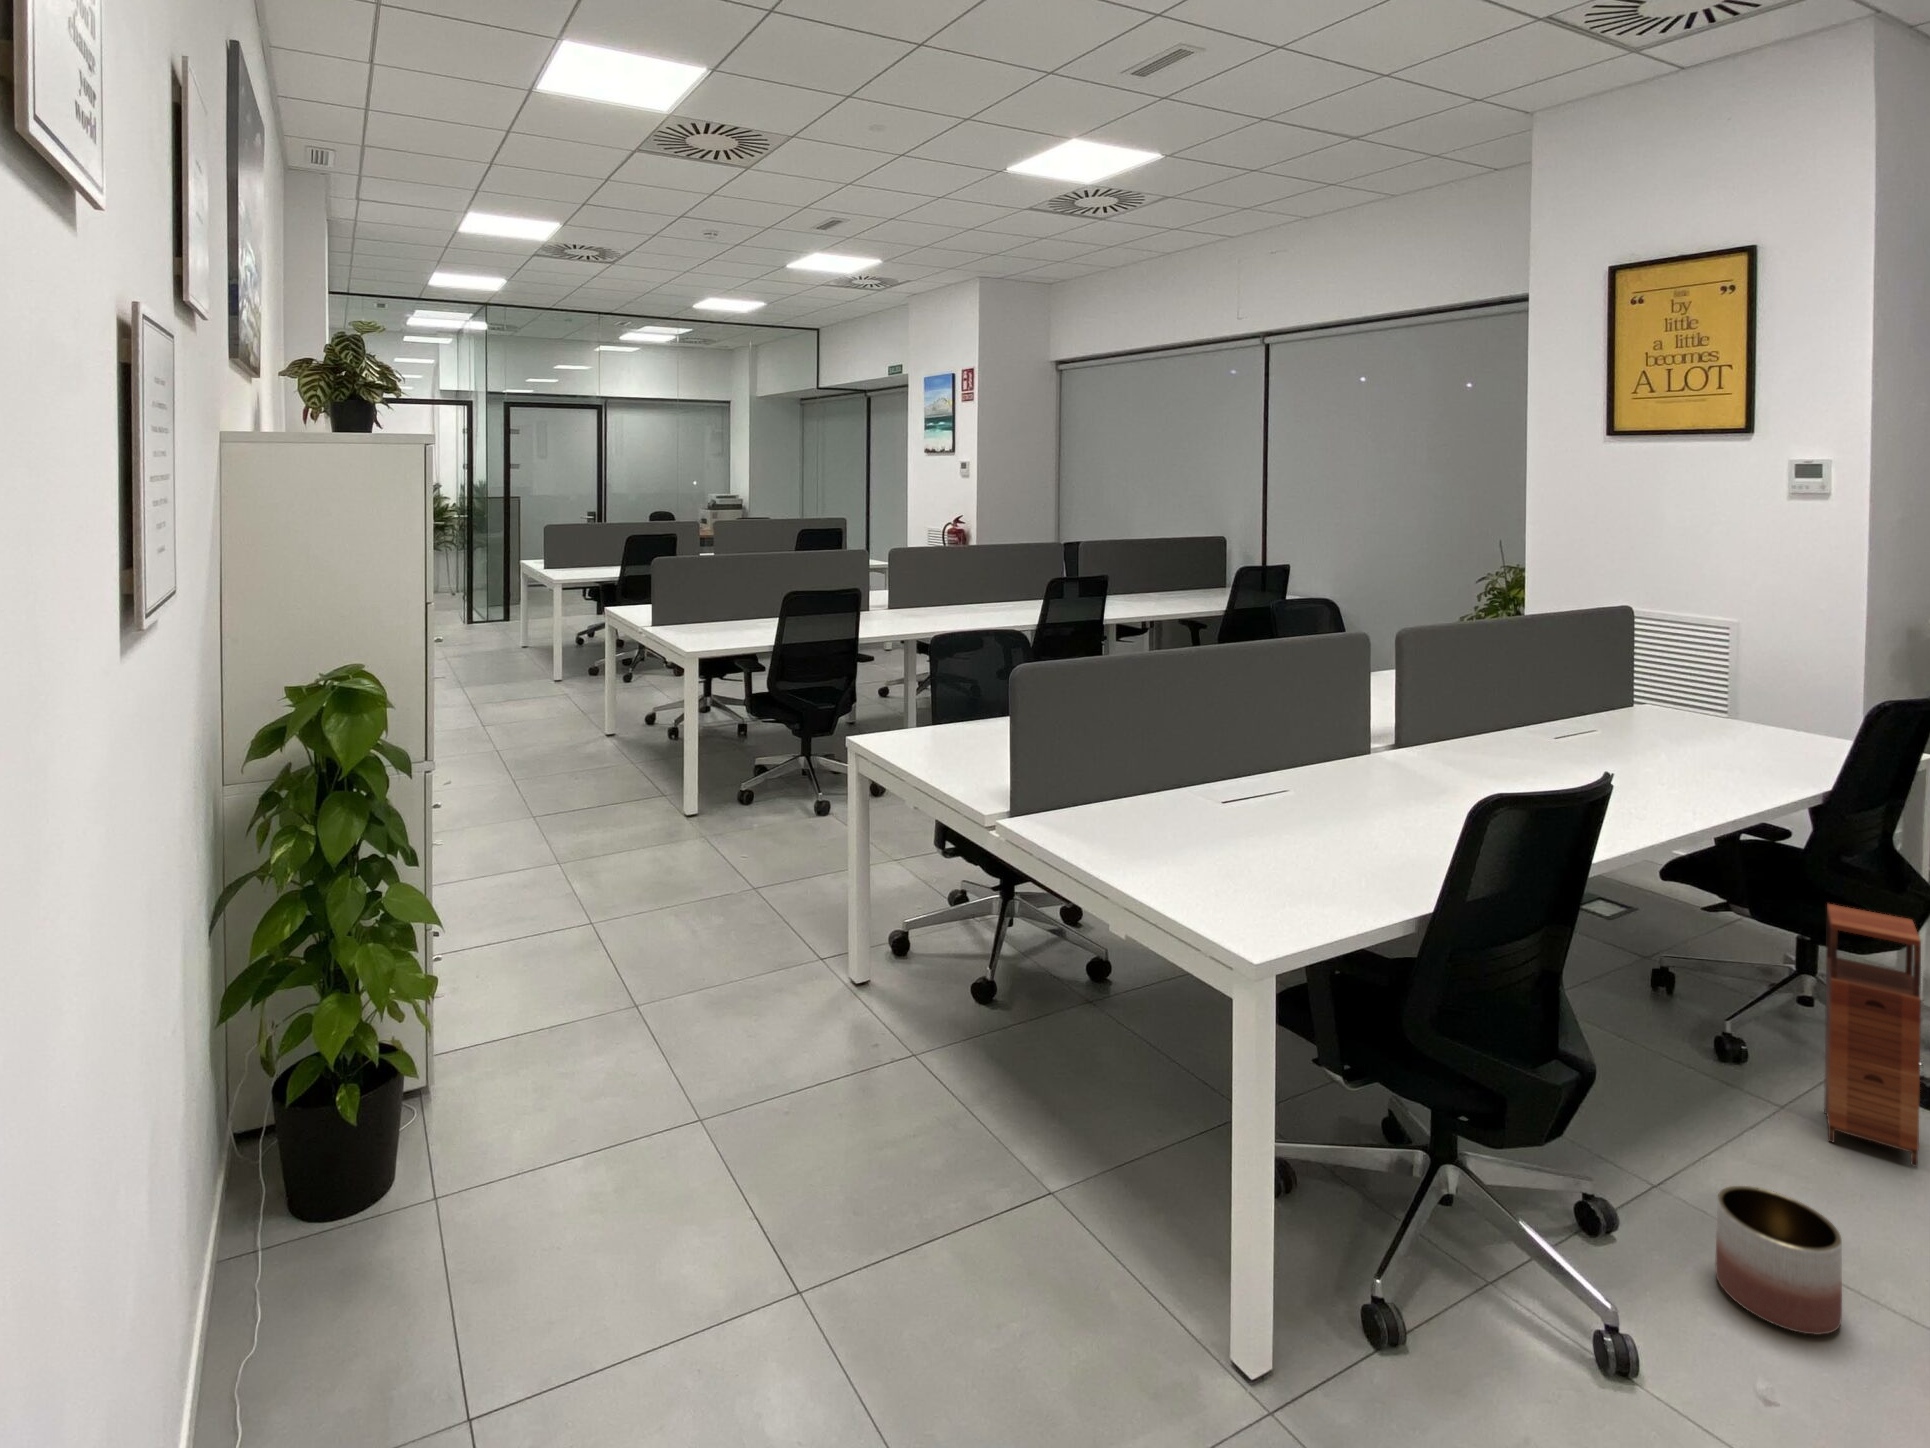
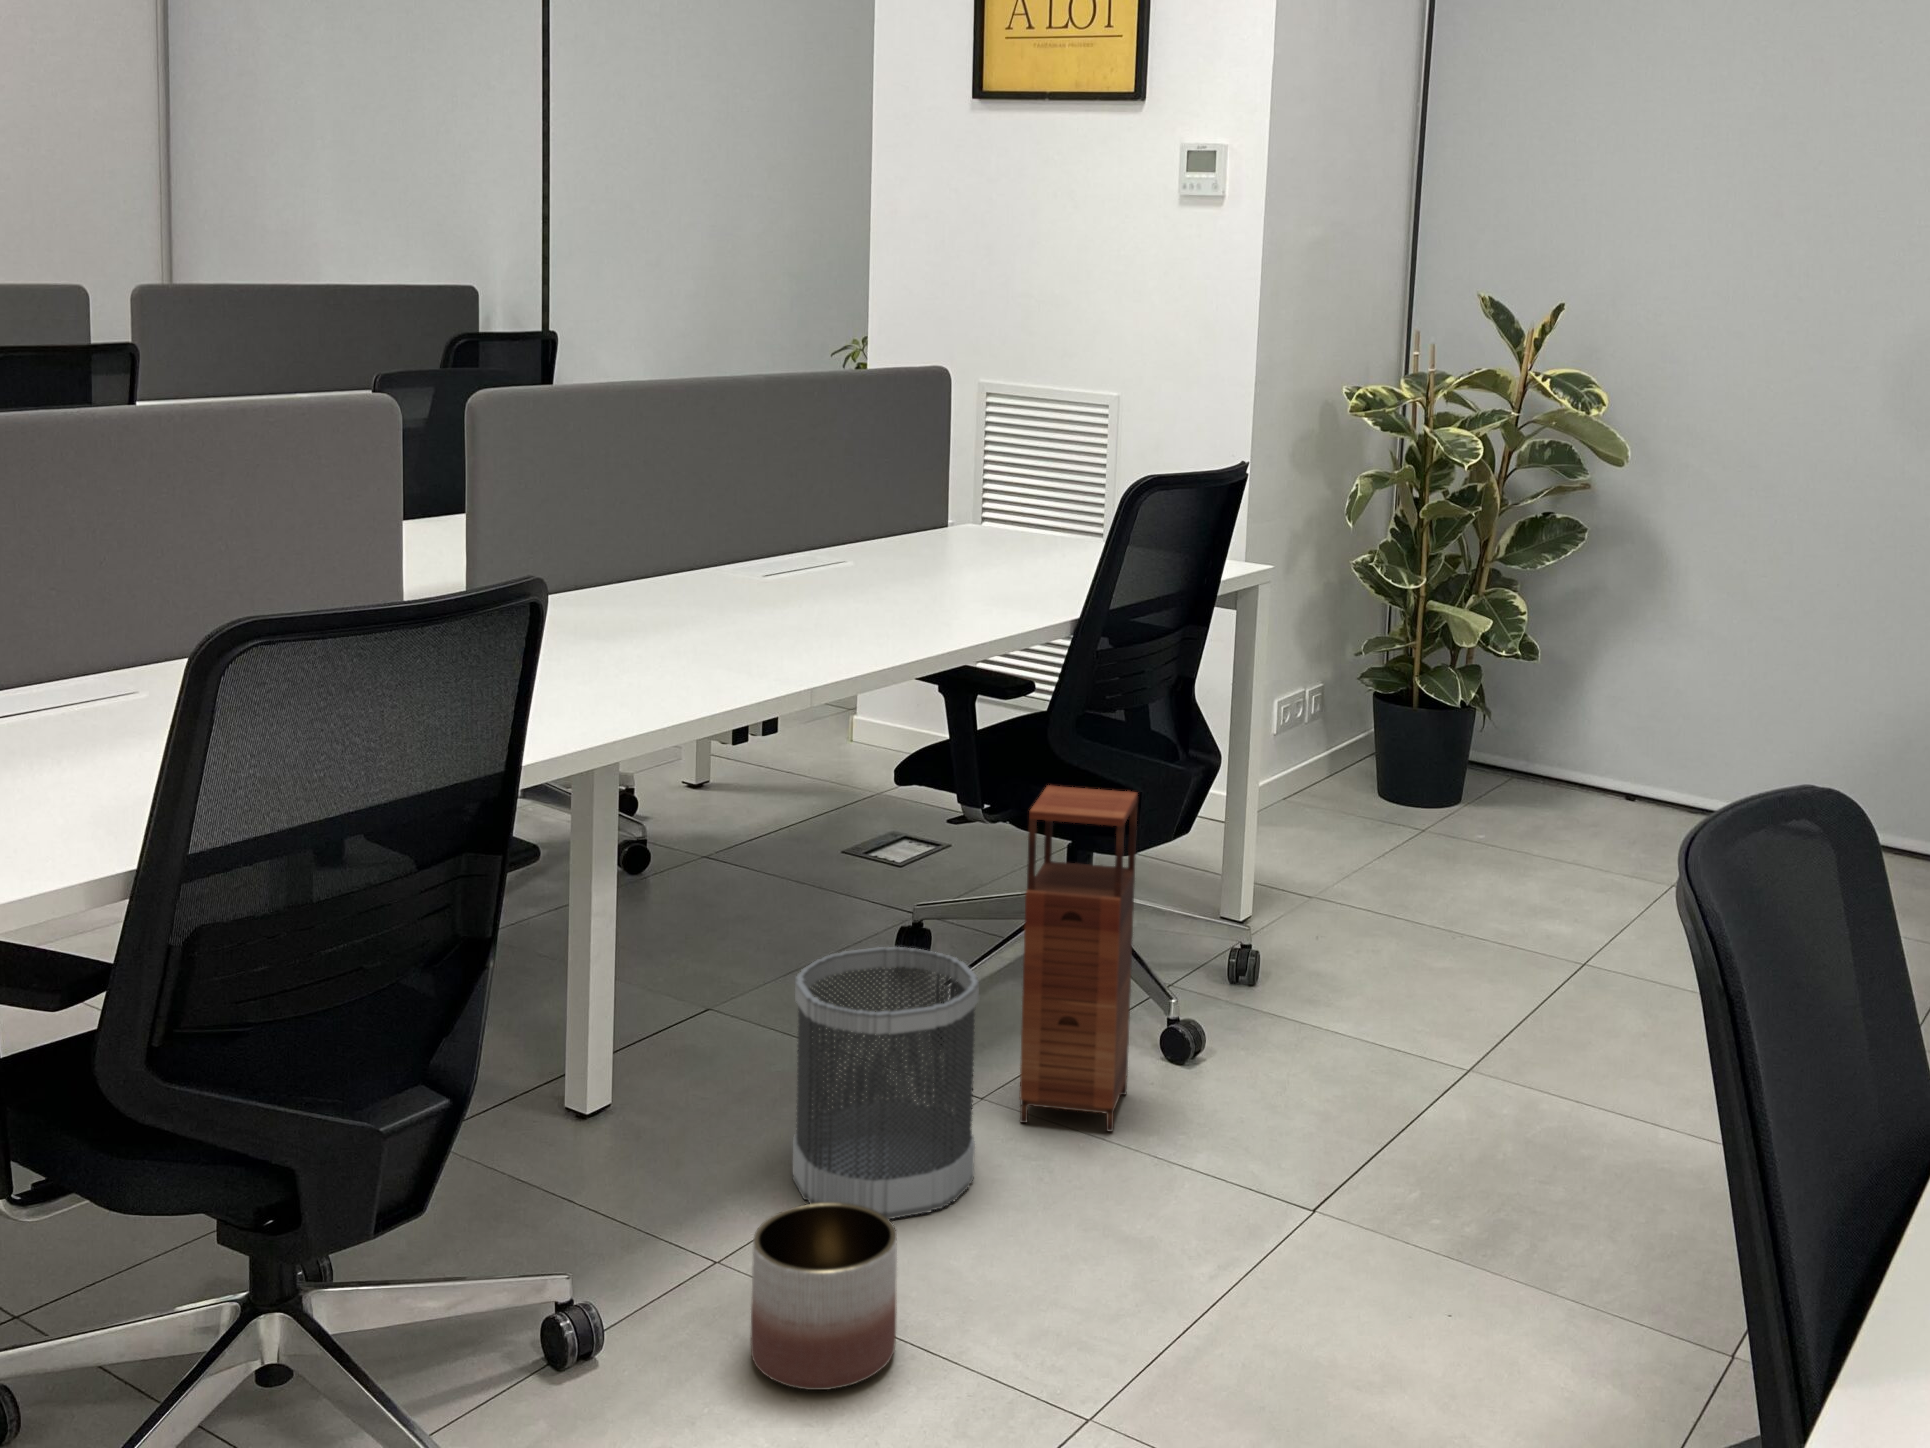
wastebasket: none [1665,997,1821,1201] -> present [792,947,979,1219]

